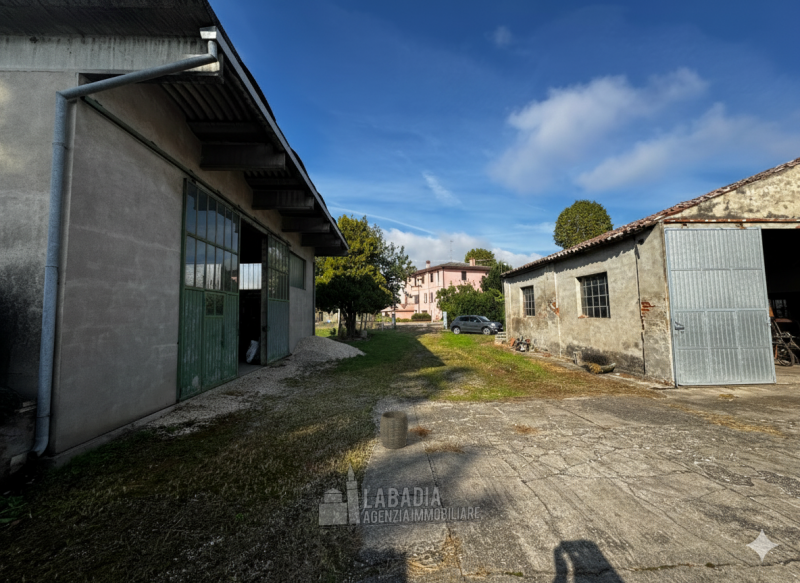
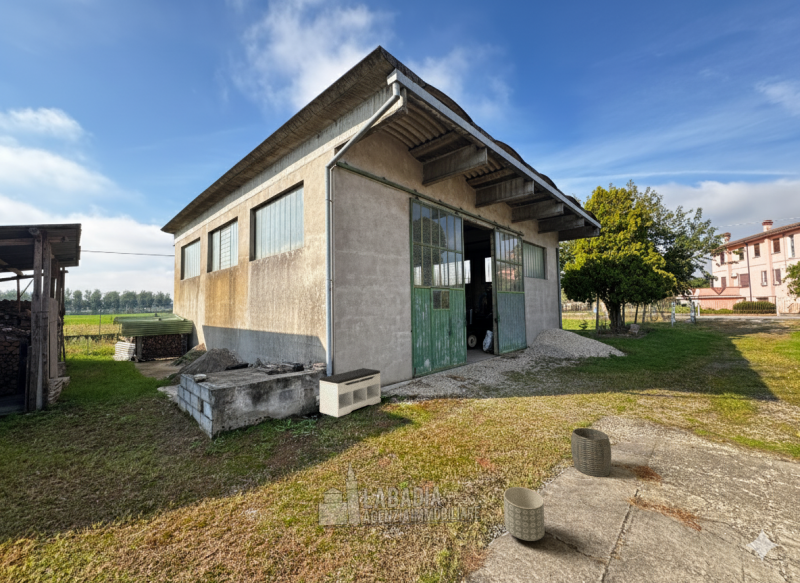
bench: none [15,398,138,483] -> present [320,368,381,417]
planter: none [363,472,397,519] -> present [504,487,545,541]

